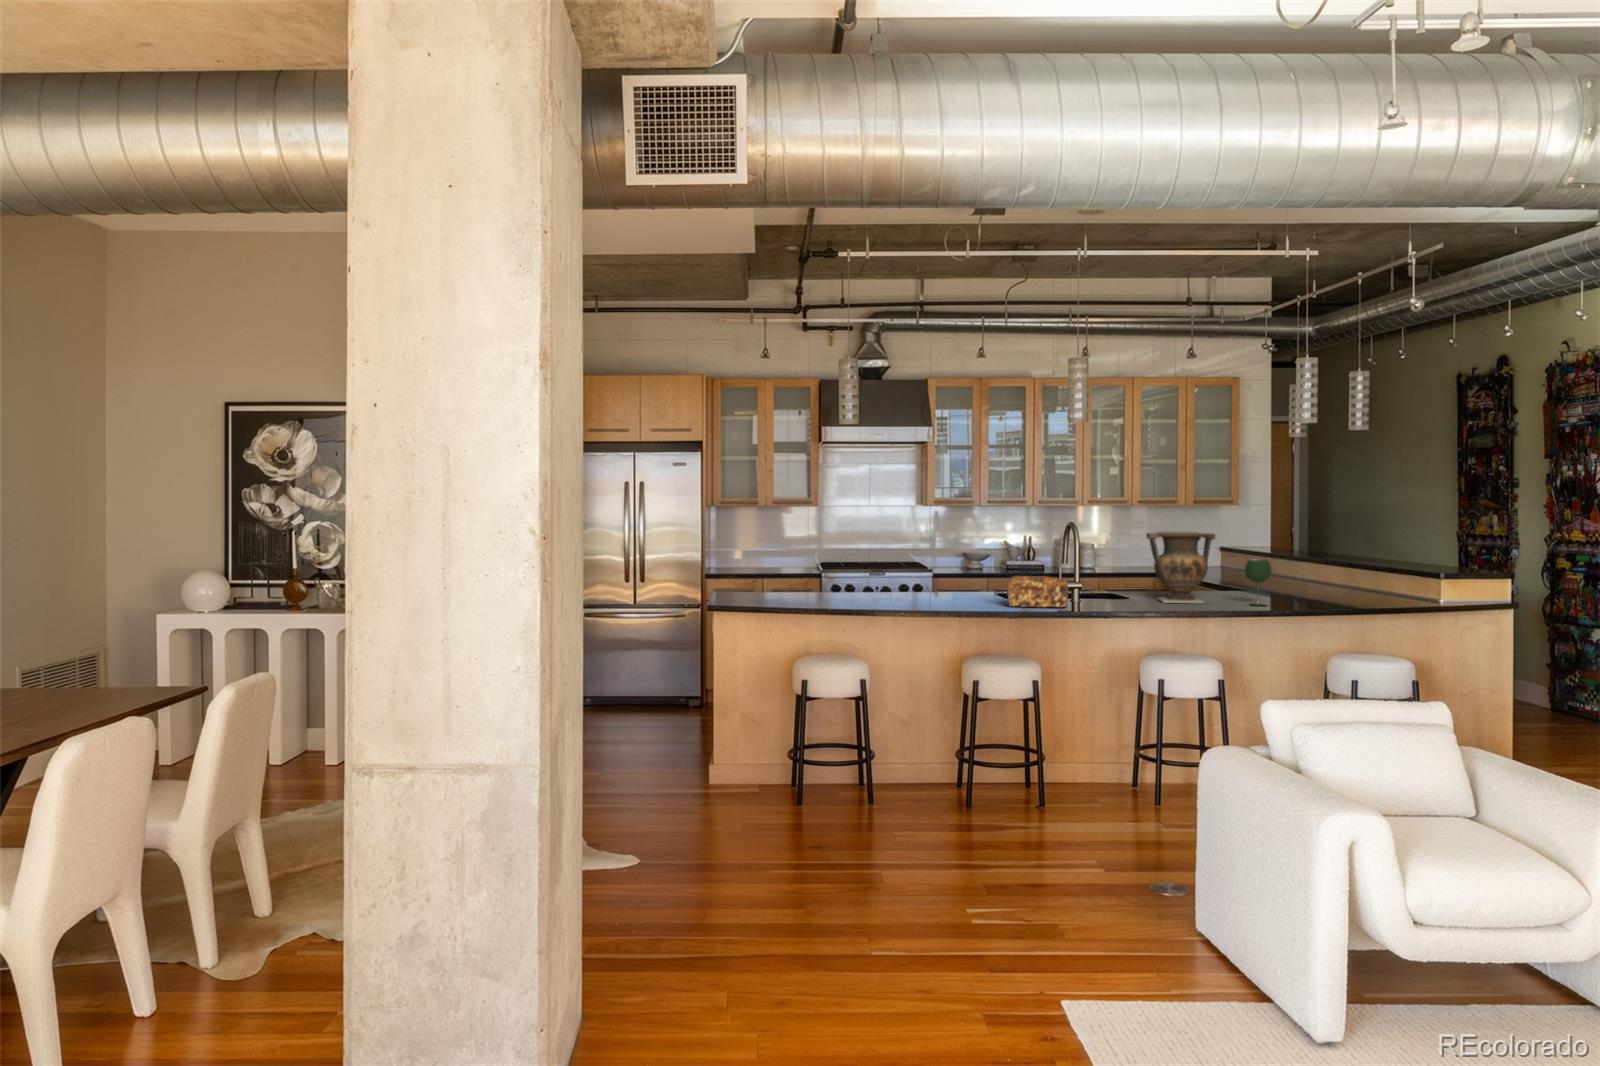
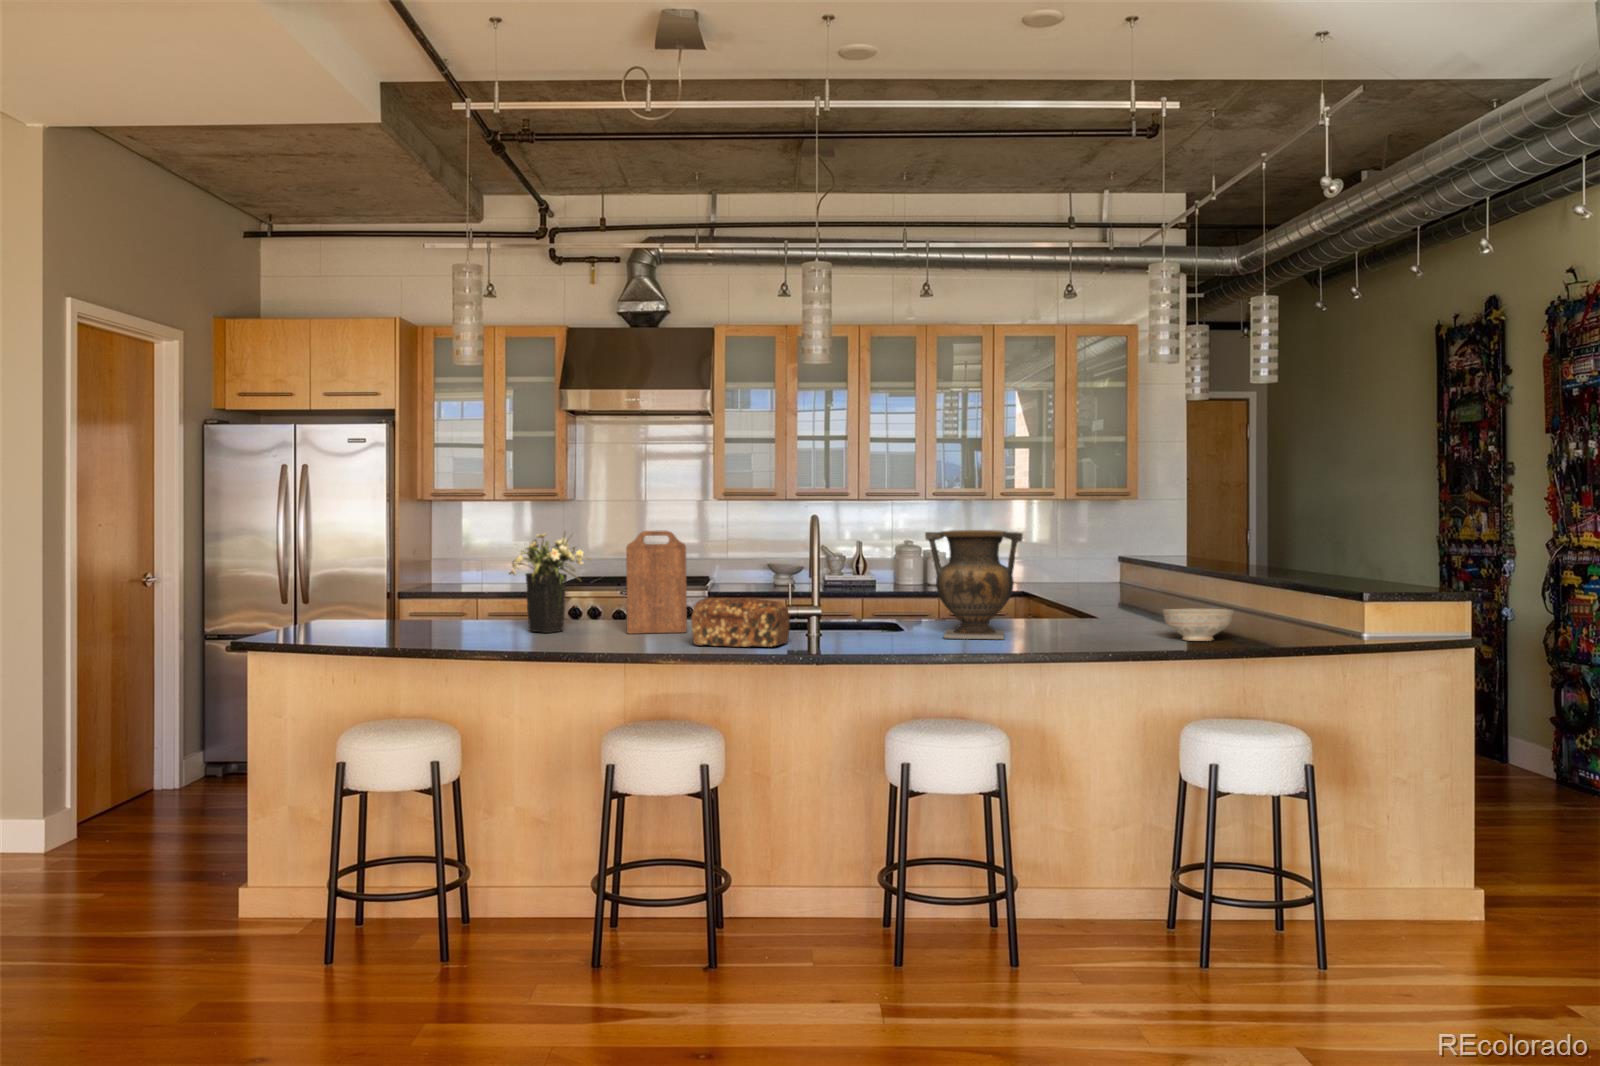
flower arrangement: none [867,531,922,599] -> present [509,533,592,633]
cutting board: none [945,532,984,599] -> present [626,531,687,634]
wine glass: present [1245,560,1272,606] -> none [1063,572,1101,643]
decorative bowl: none [1308,584,1359,605] -> present [1162,609,1234,641]

